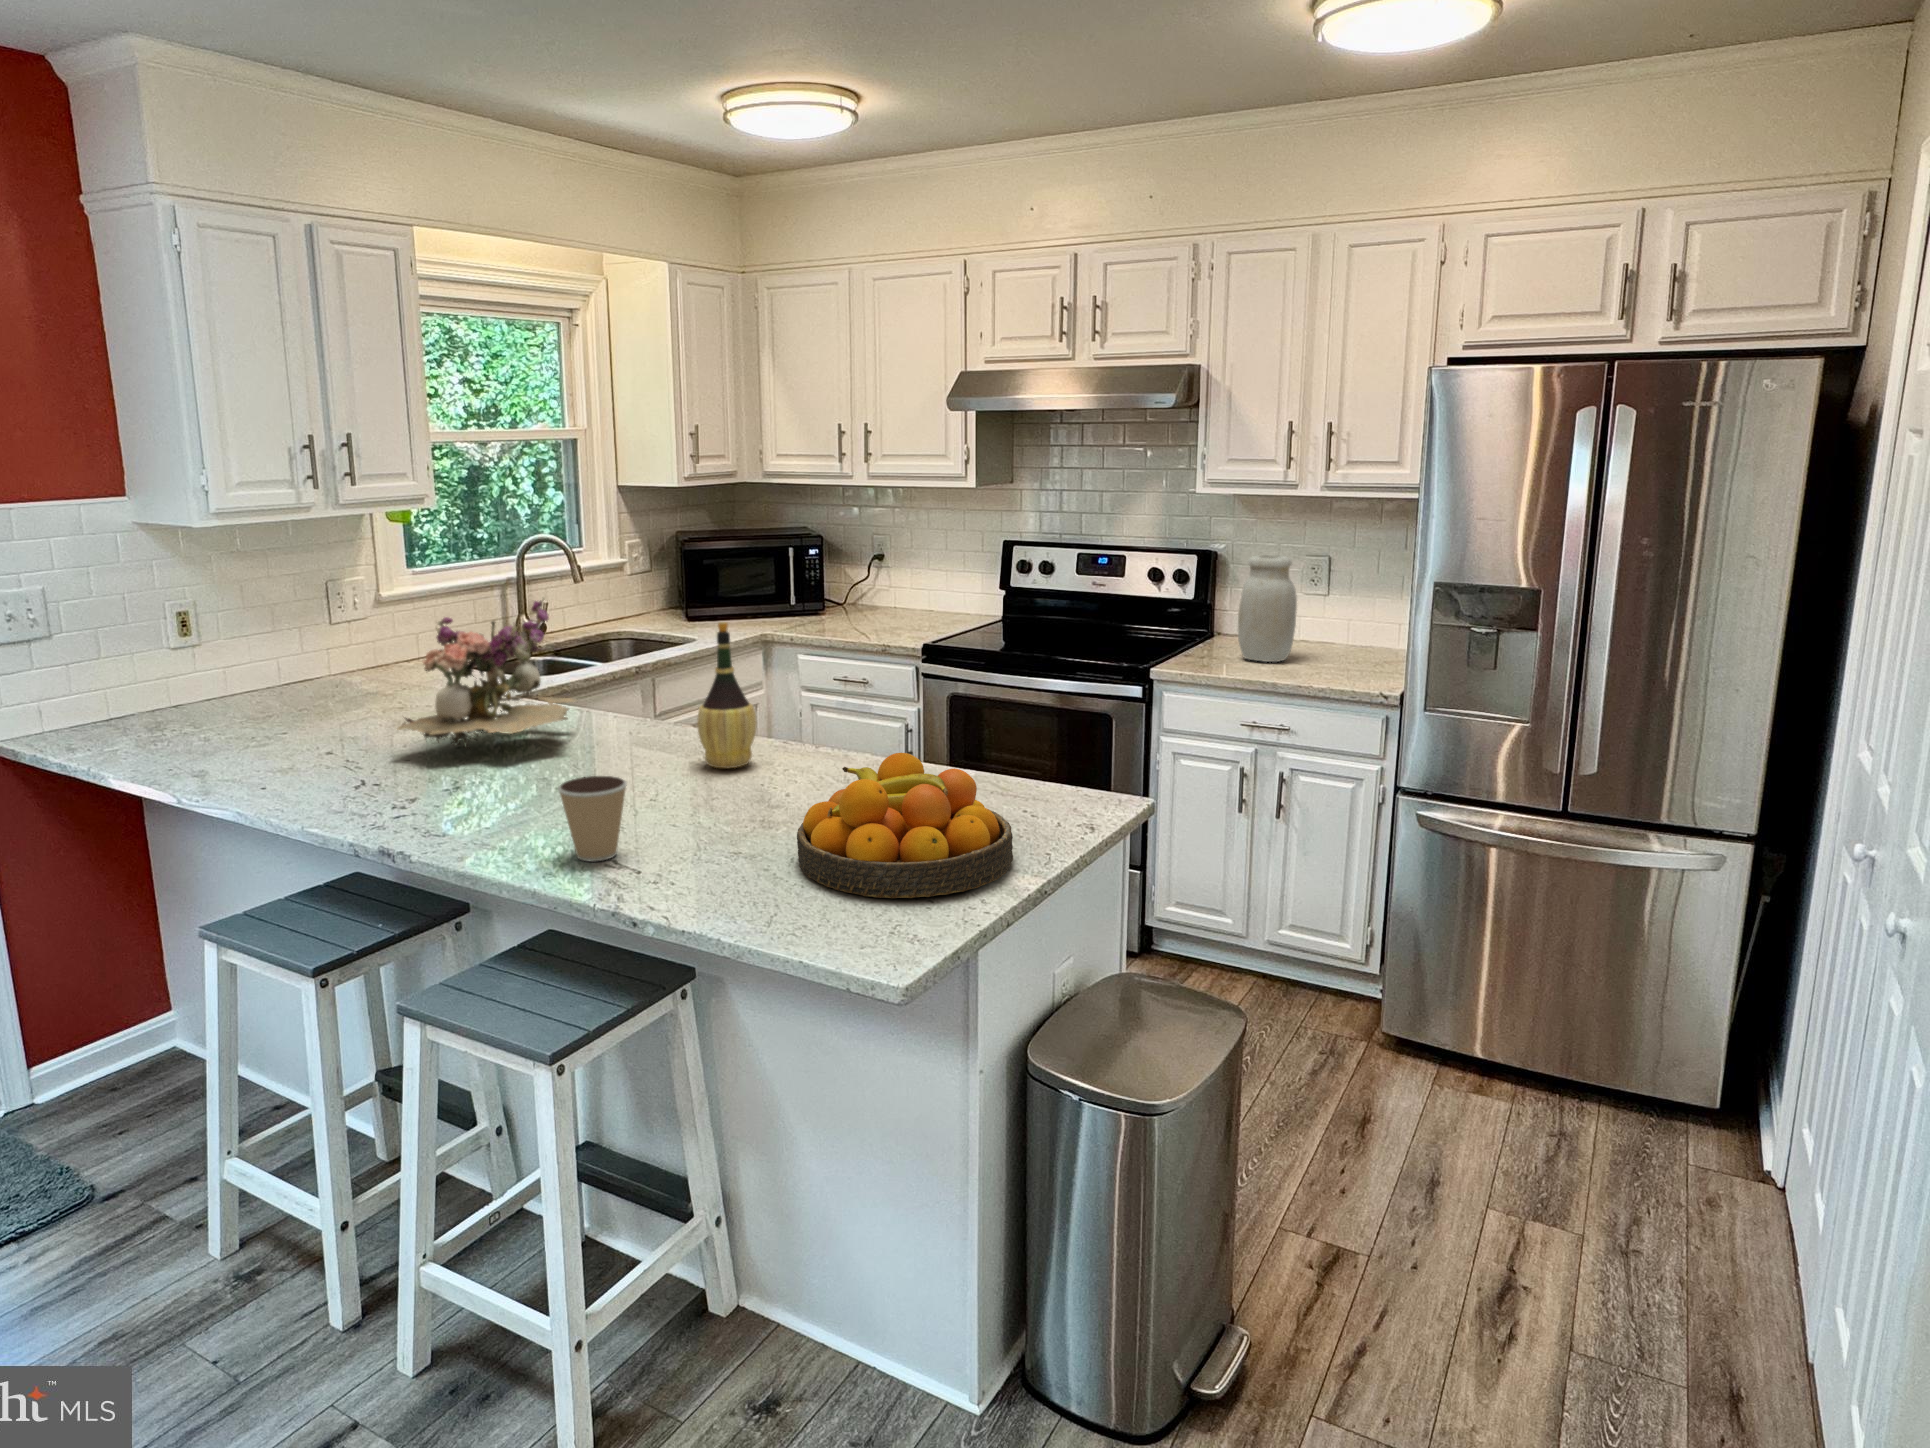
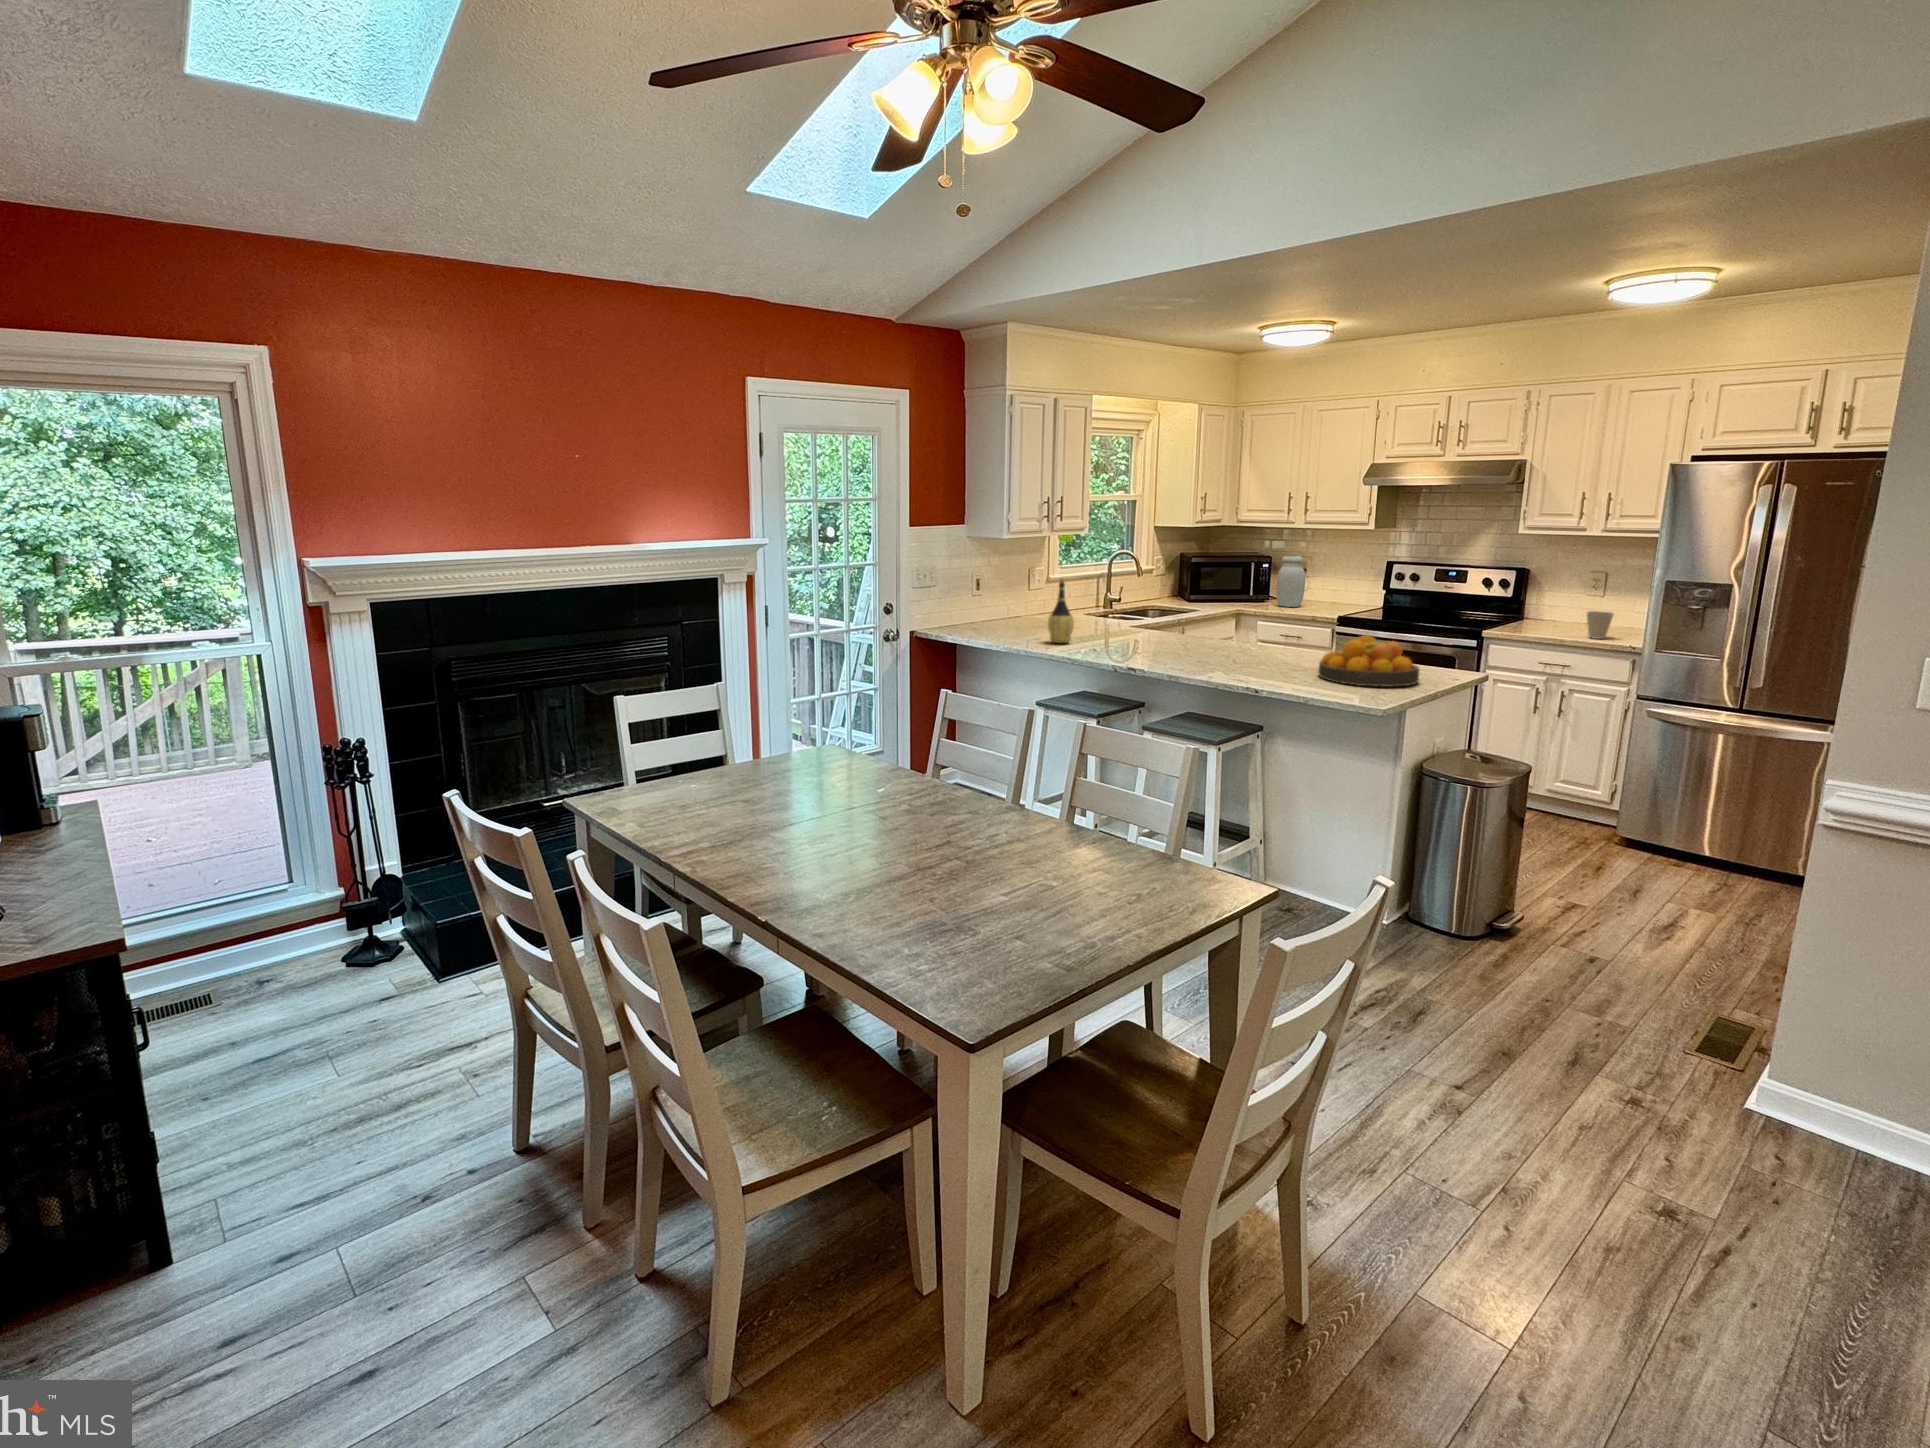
jar: present [1238,555,1297,662] -> present [1276,556,1305,607]
flower arrangement: present [397,597,576,747] -> none [1105,573,1183,641]
wine bottle: present [697,622,757,768] -> present [1048,578,1074,643]
coffee cup: present [558,776,627,861] -> present [1587,611,1614,639]

